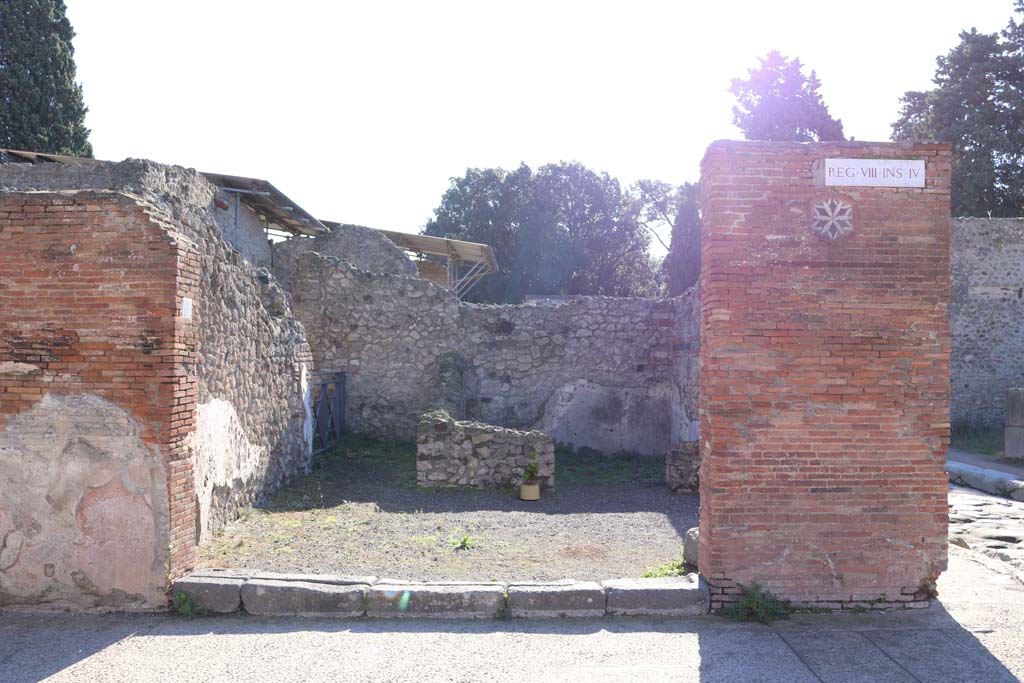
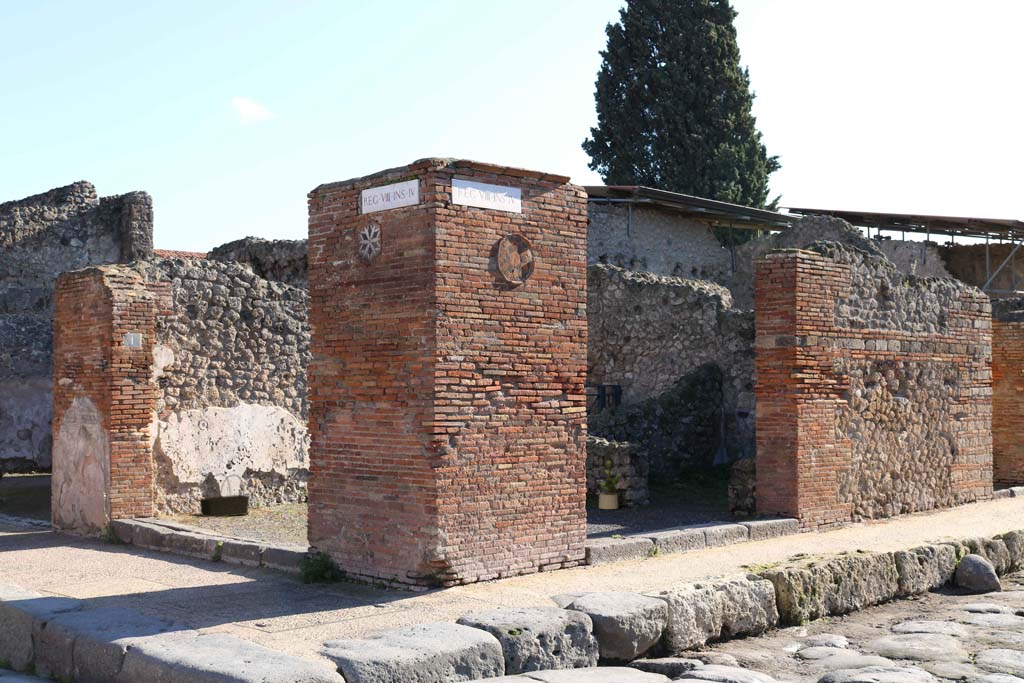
basket: none [210,498,253,565] -> present [199,477,250,517]

